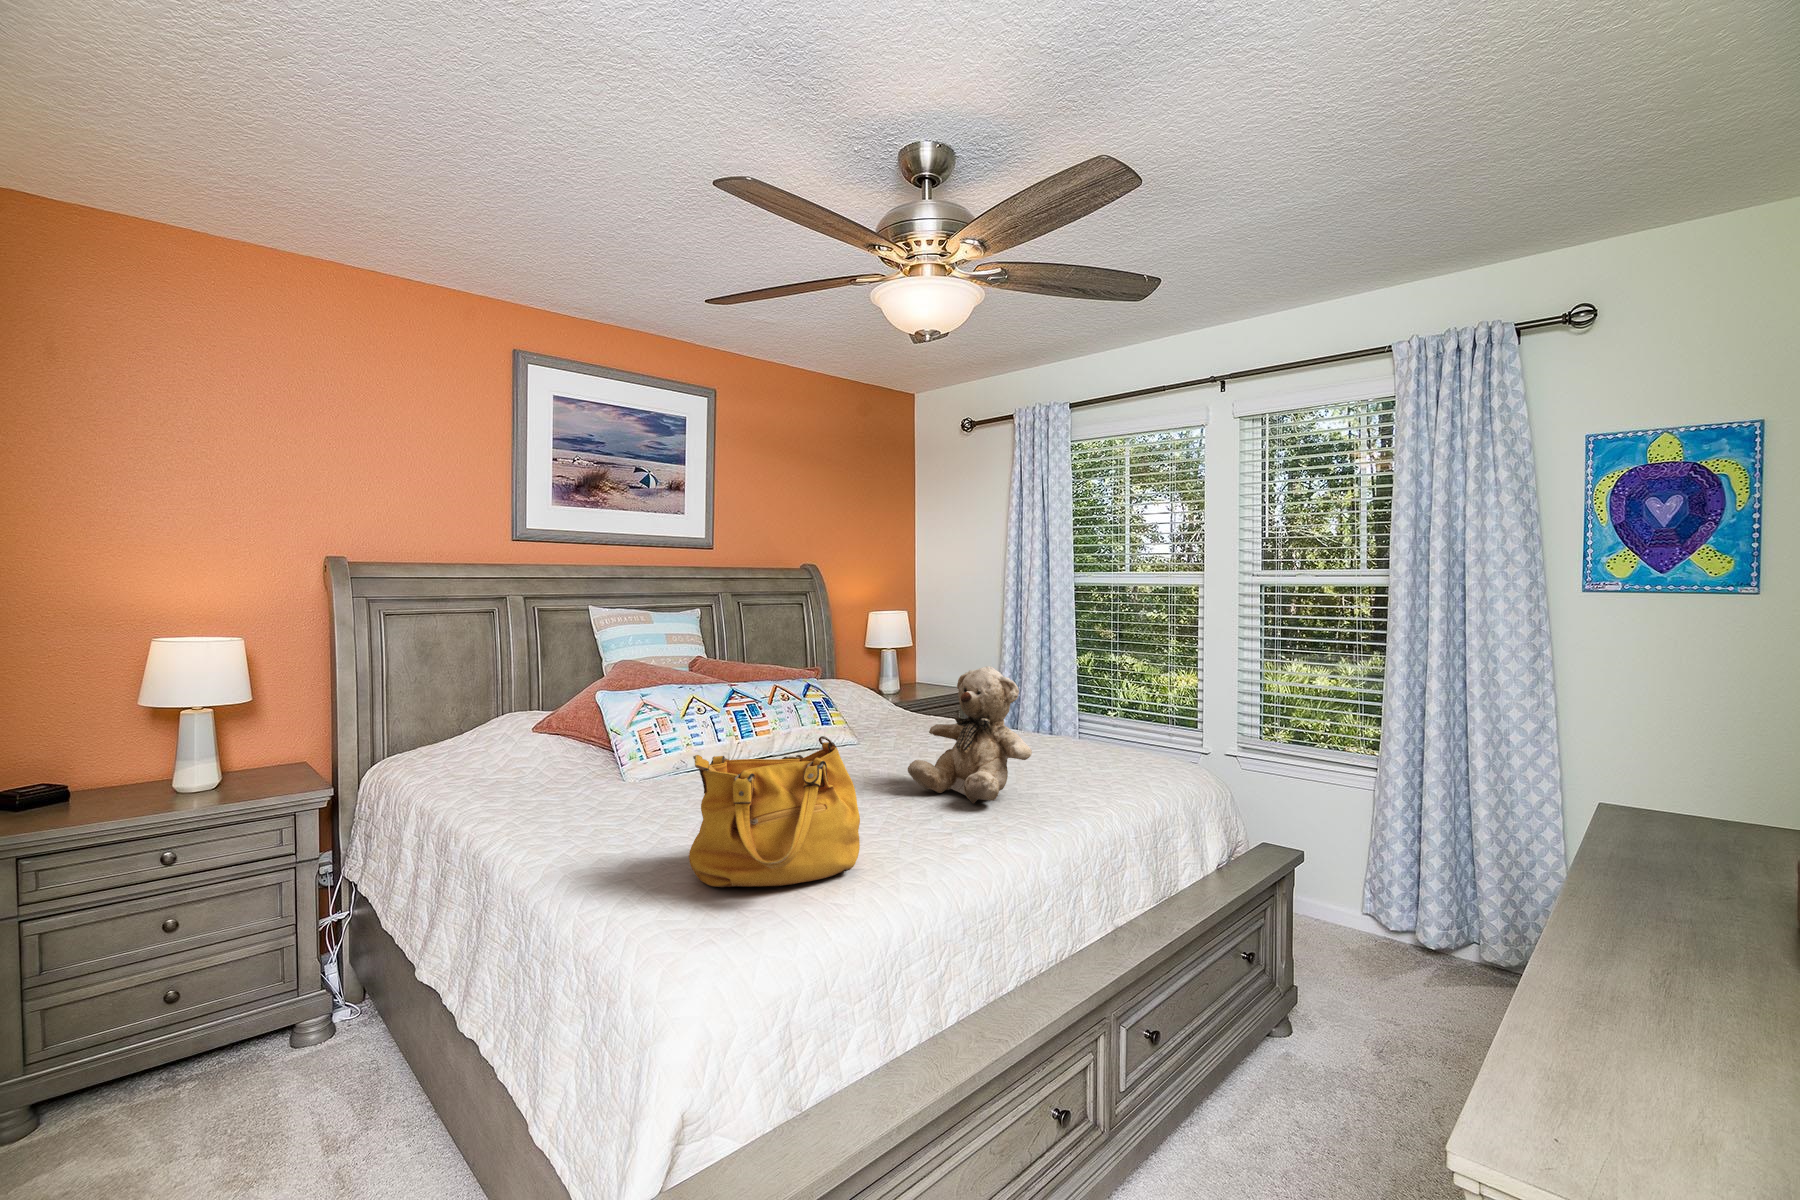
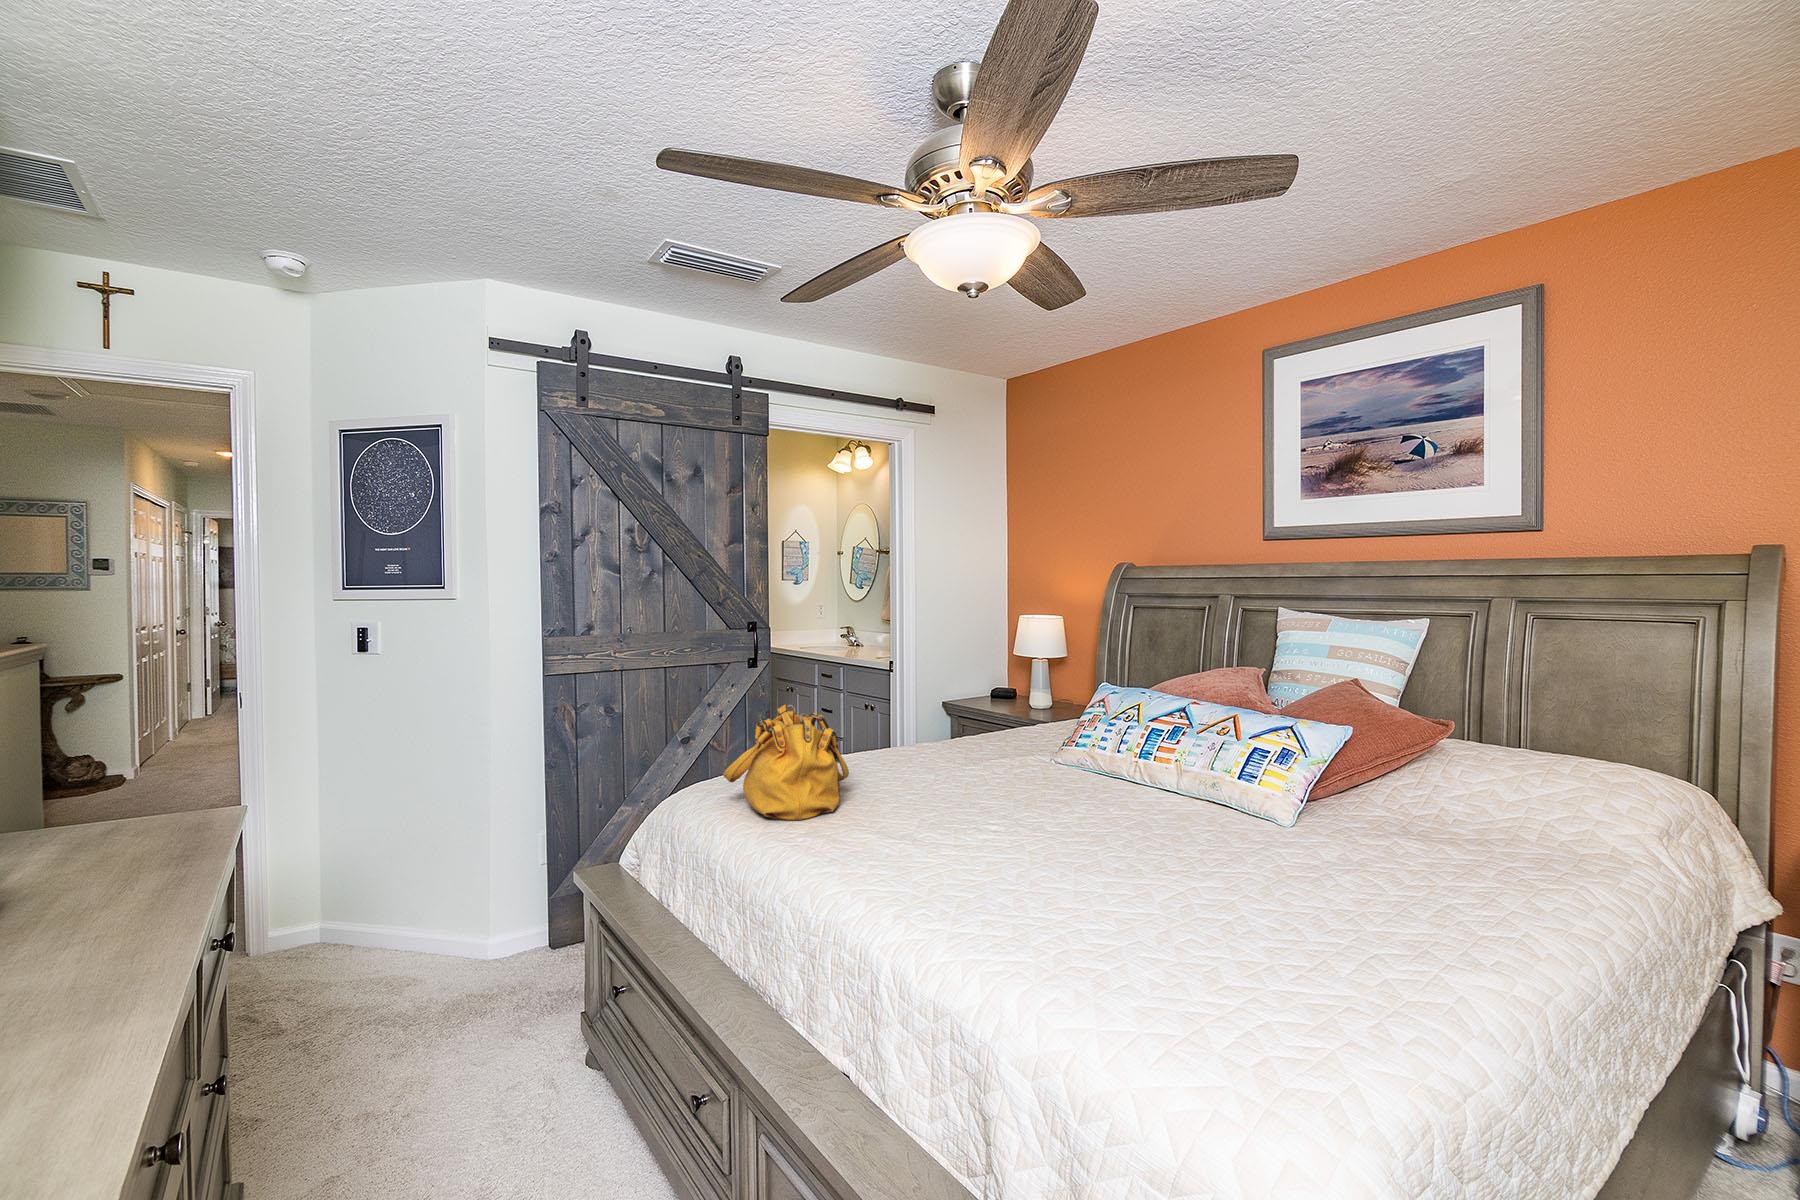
teddy bear: present [908,666,1032,803] -> none [915,708,1081,883]

